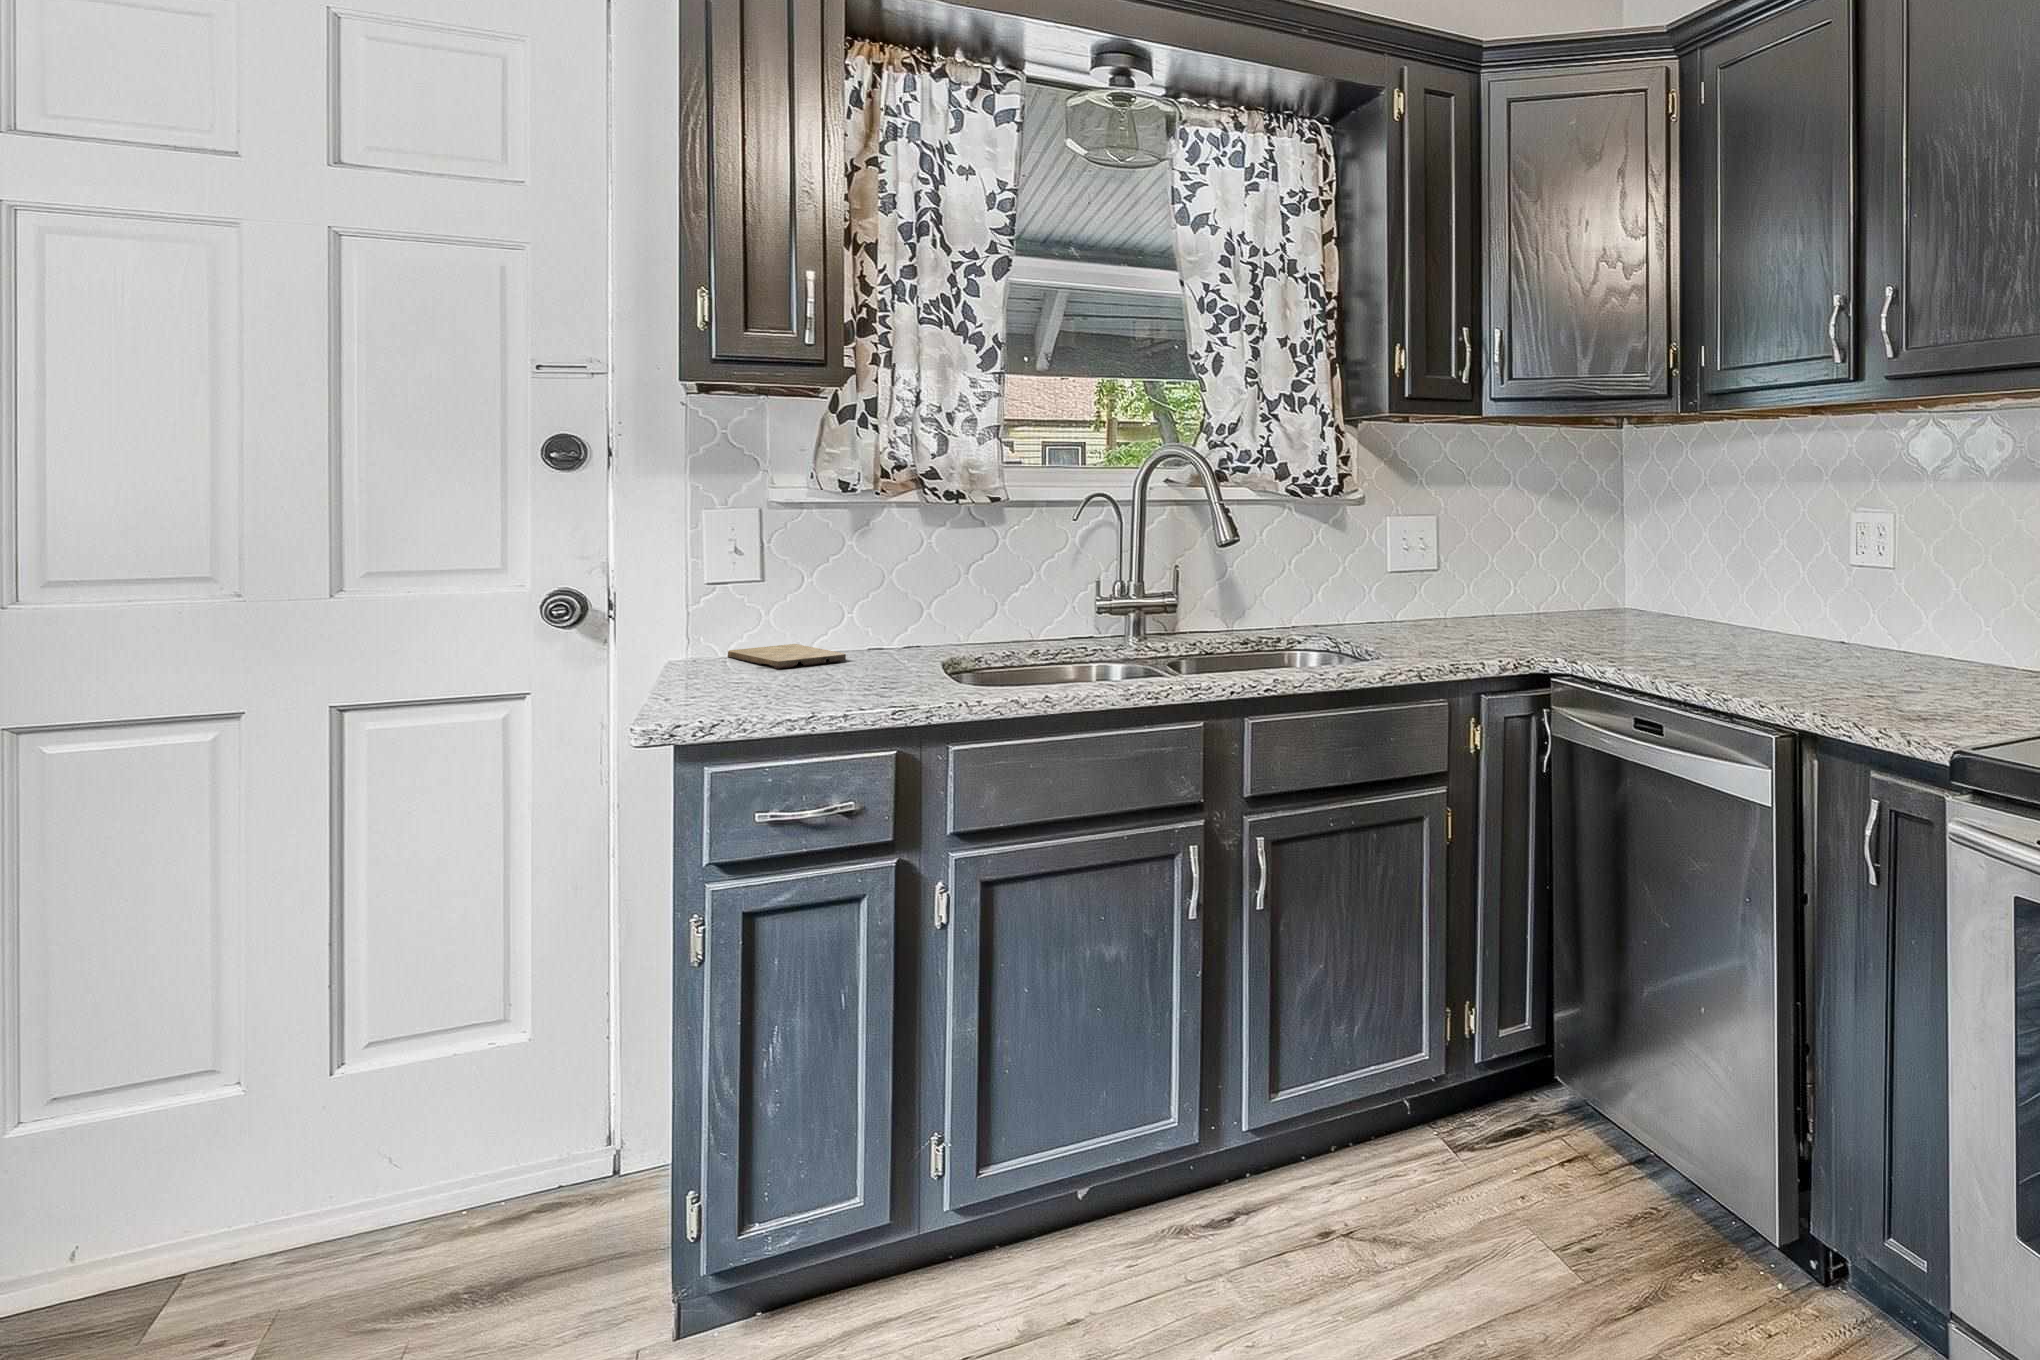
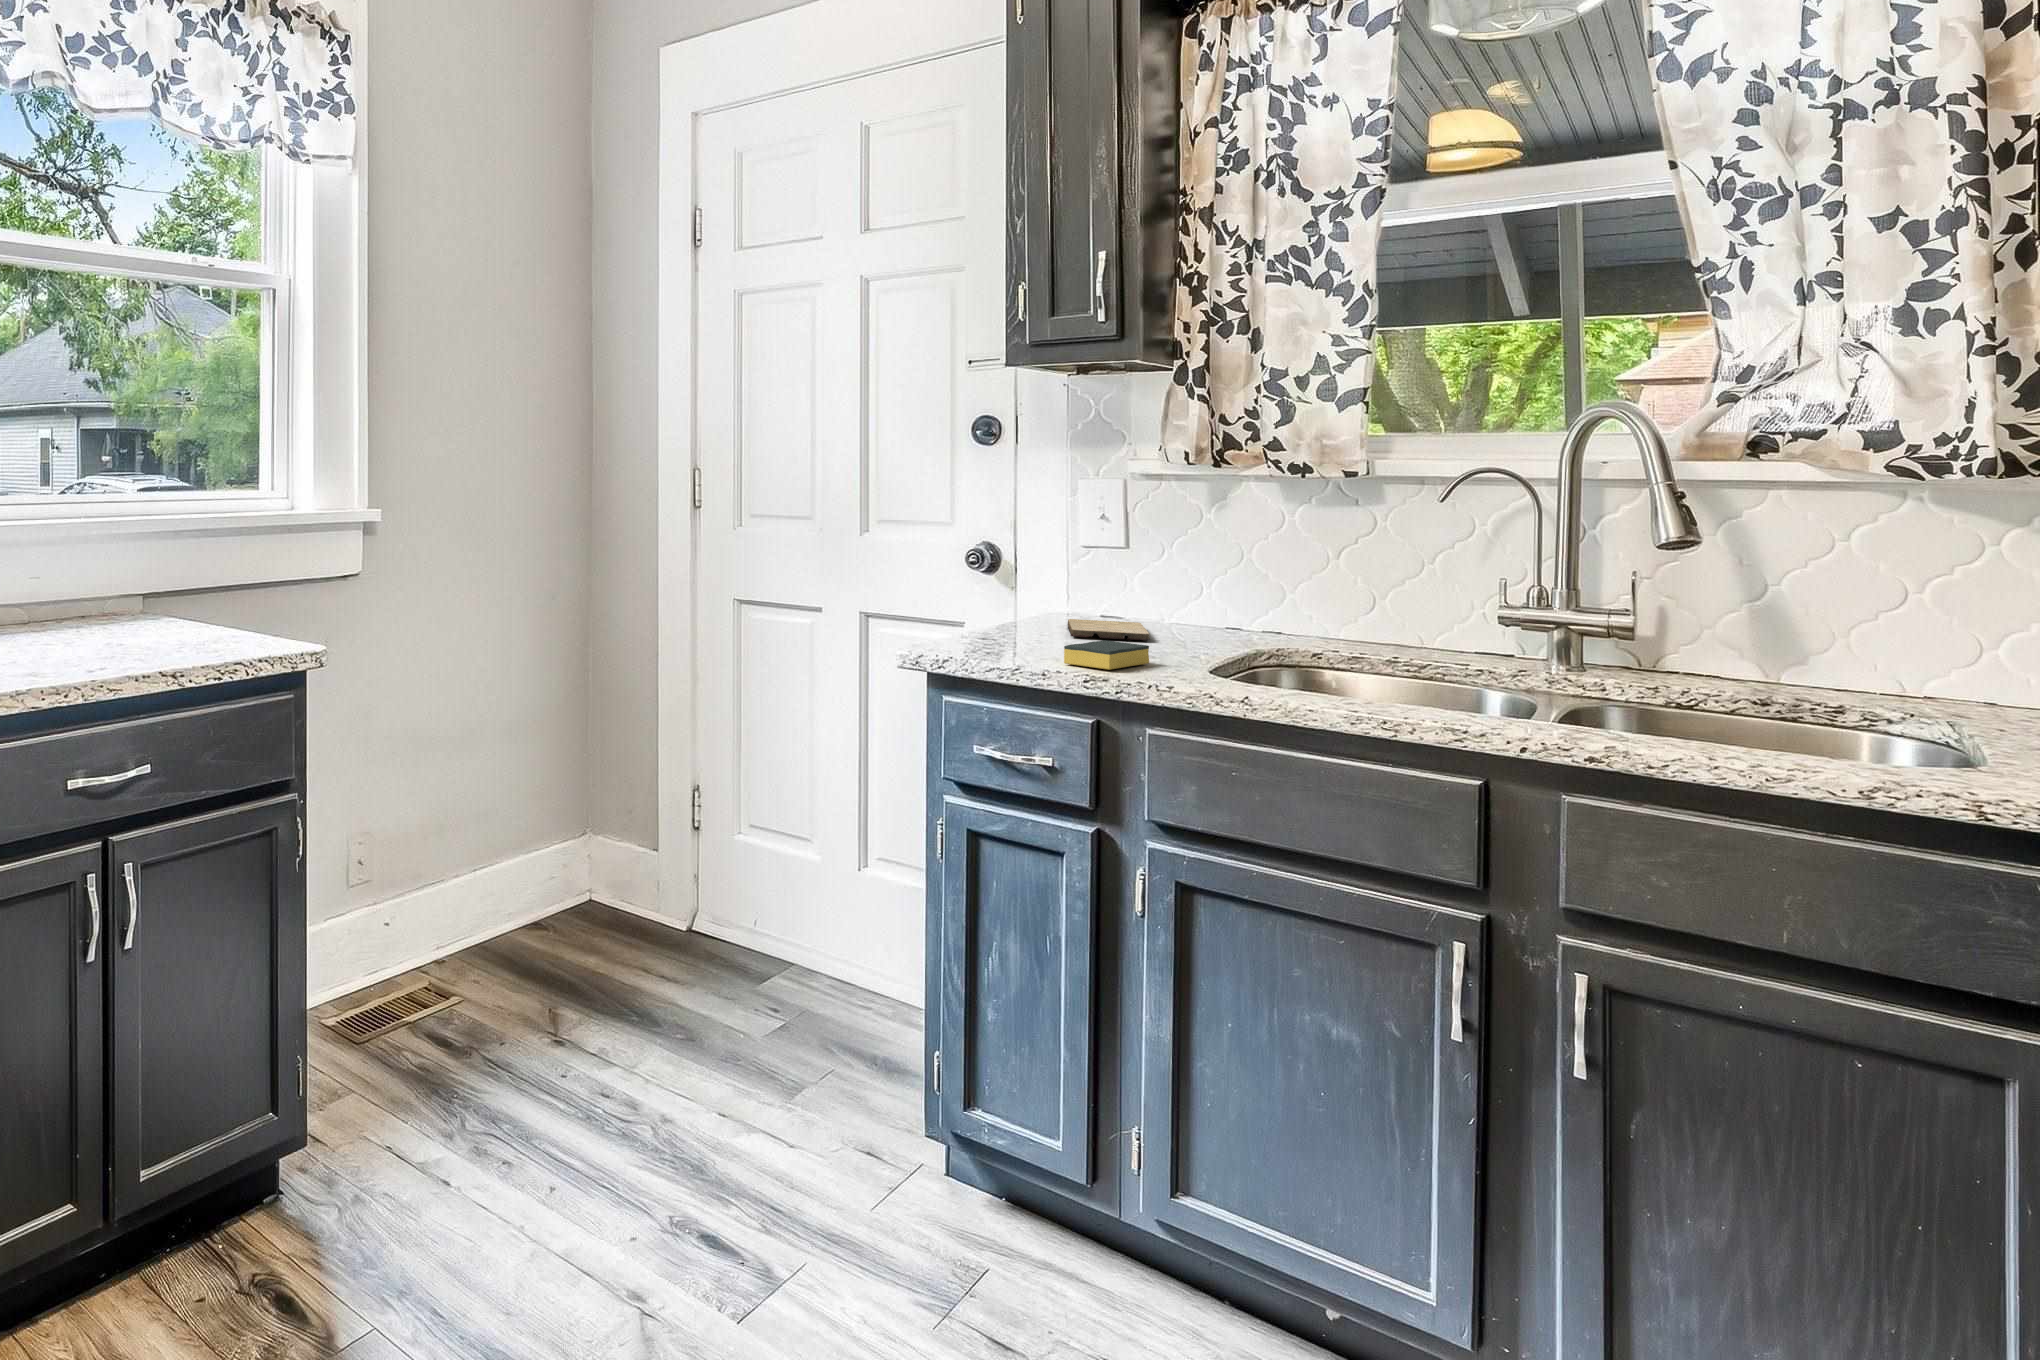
sponge: none [860,666,914,696] -> present [1064,640,1149,670]

